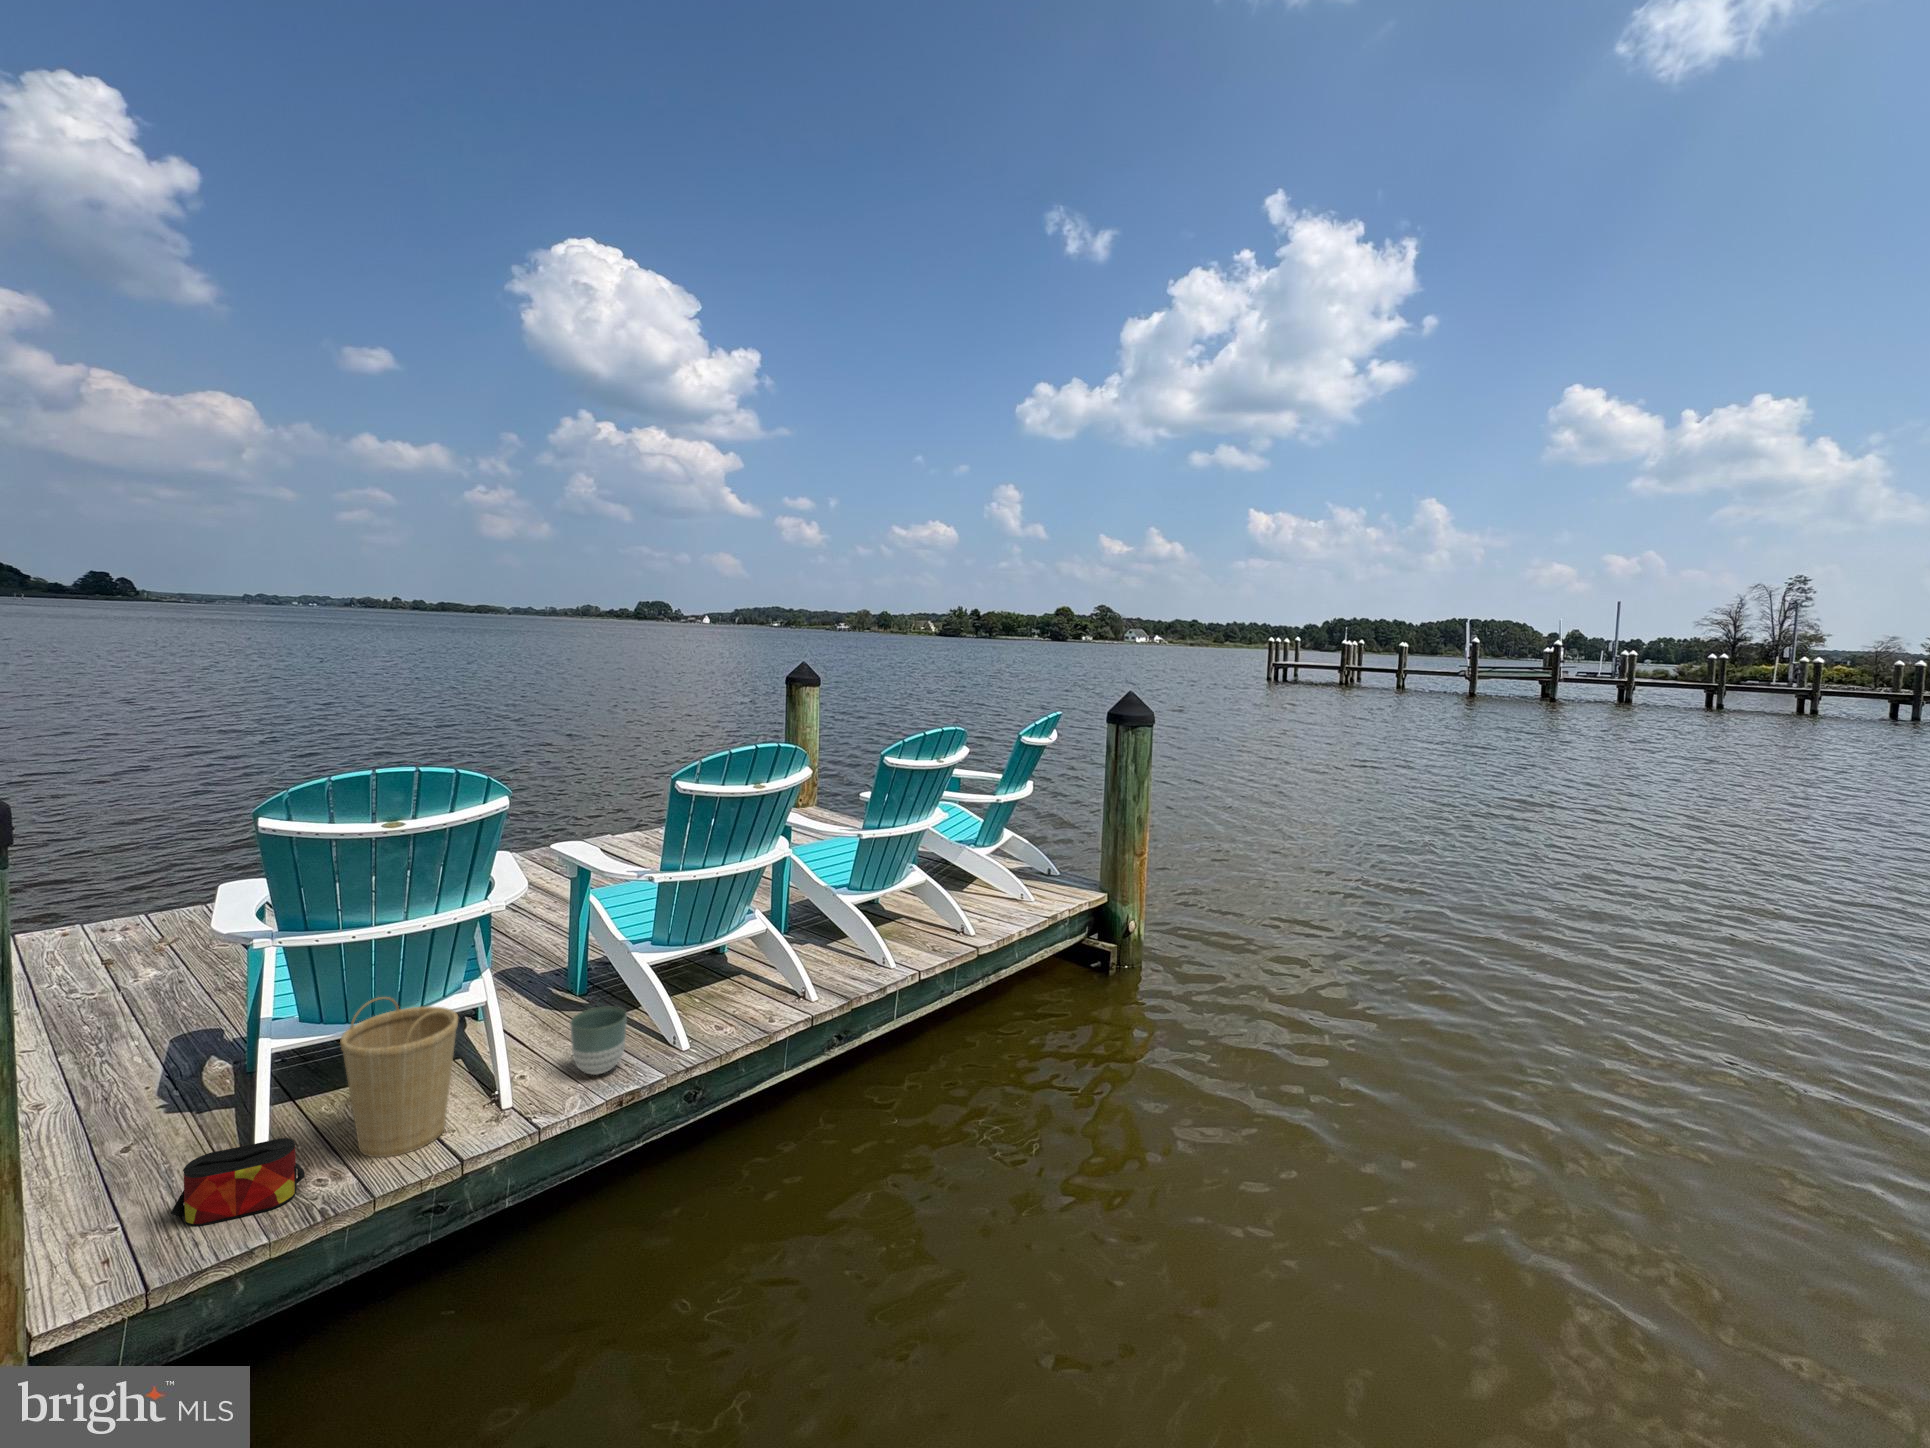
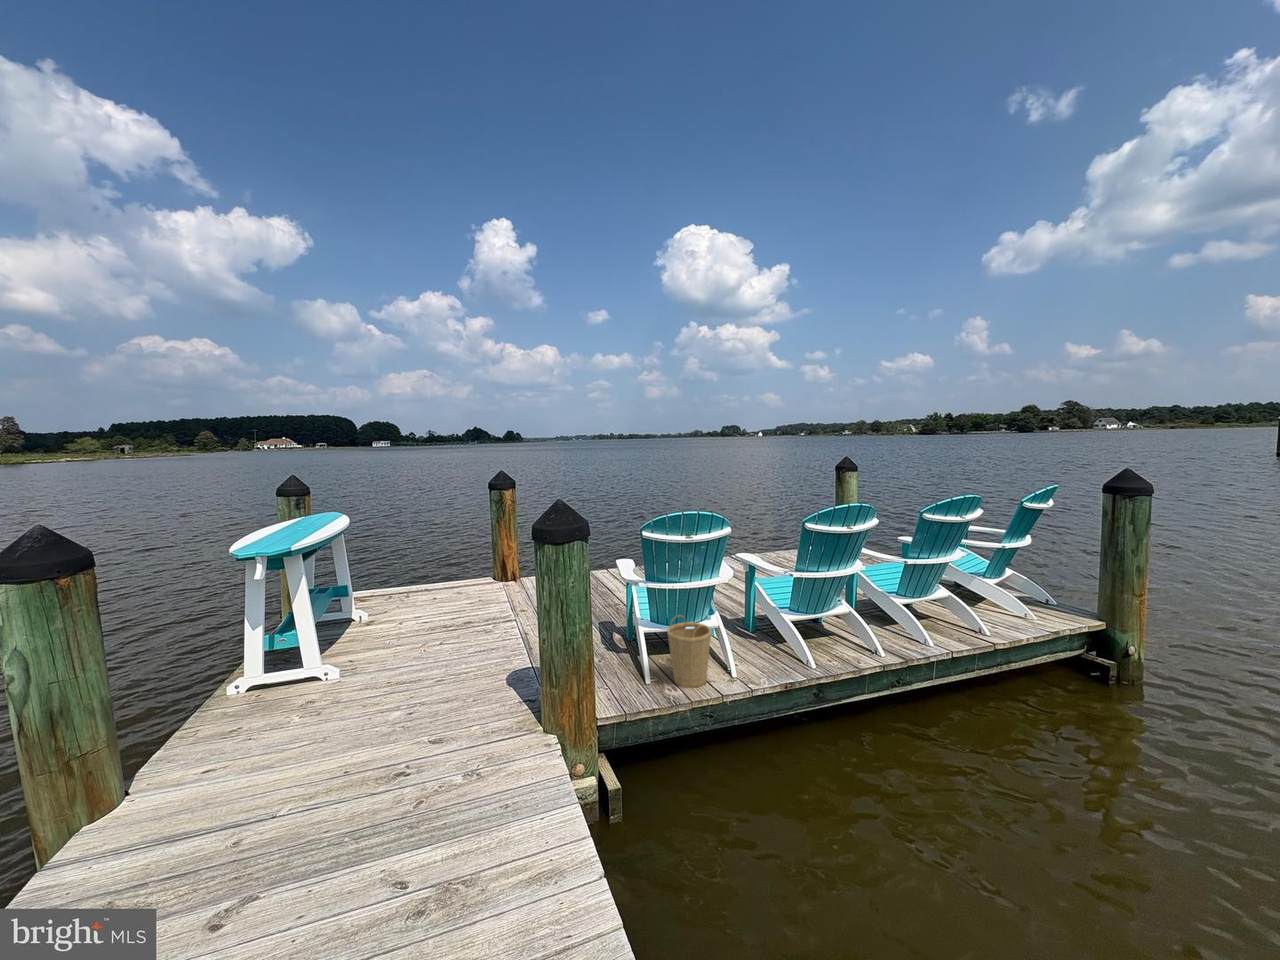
planter: present [570,1007,627,1075] -> none [757,638,784,672]
bag: present [171,1138,305,1226] -> none [615,668,658,698]

